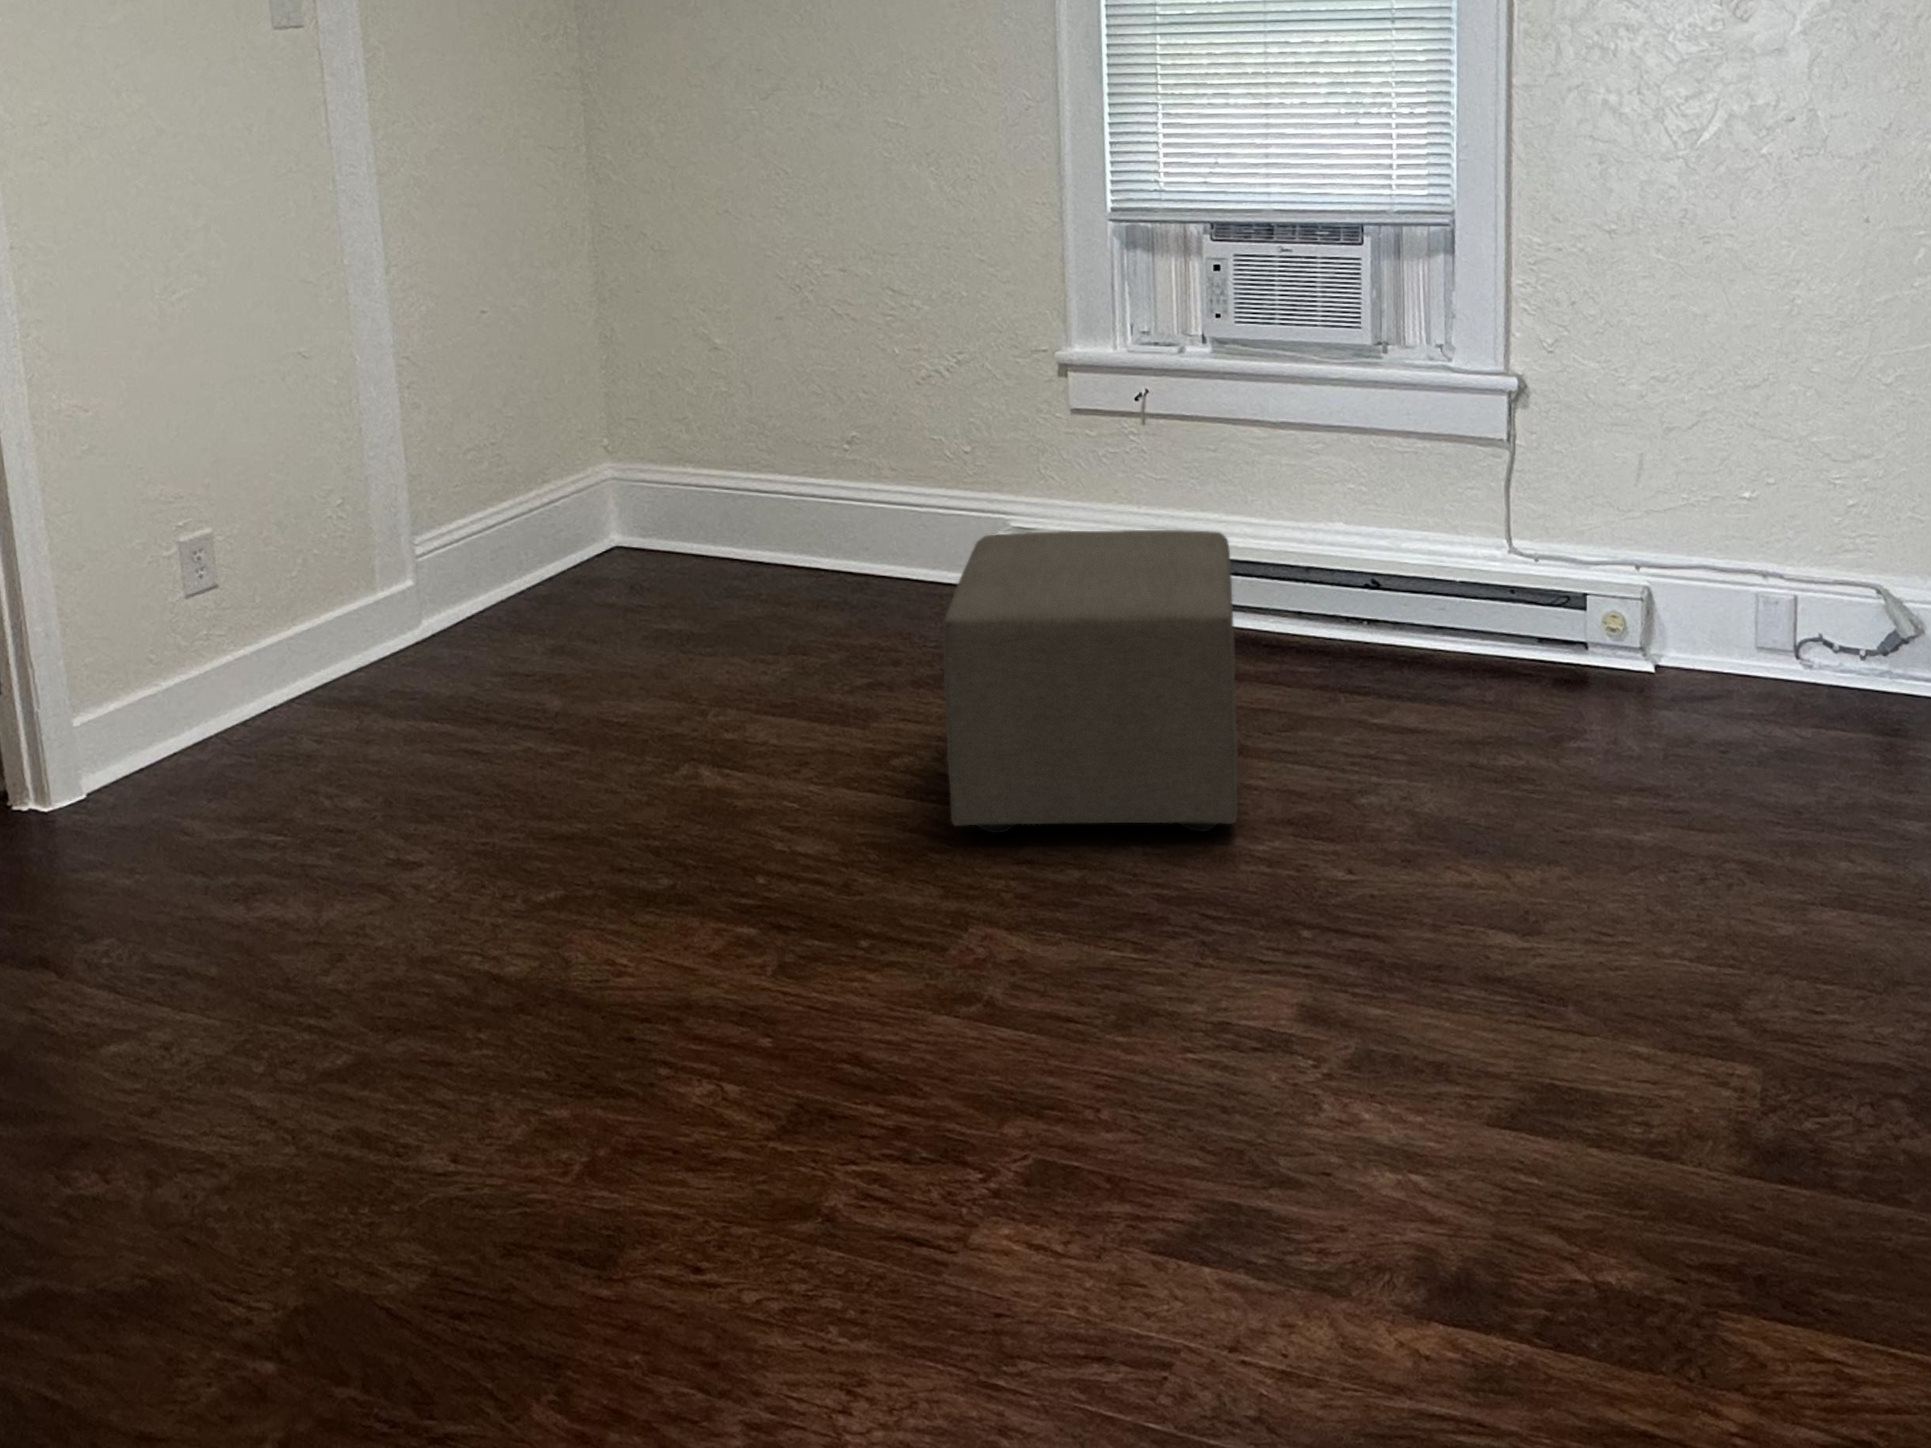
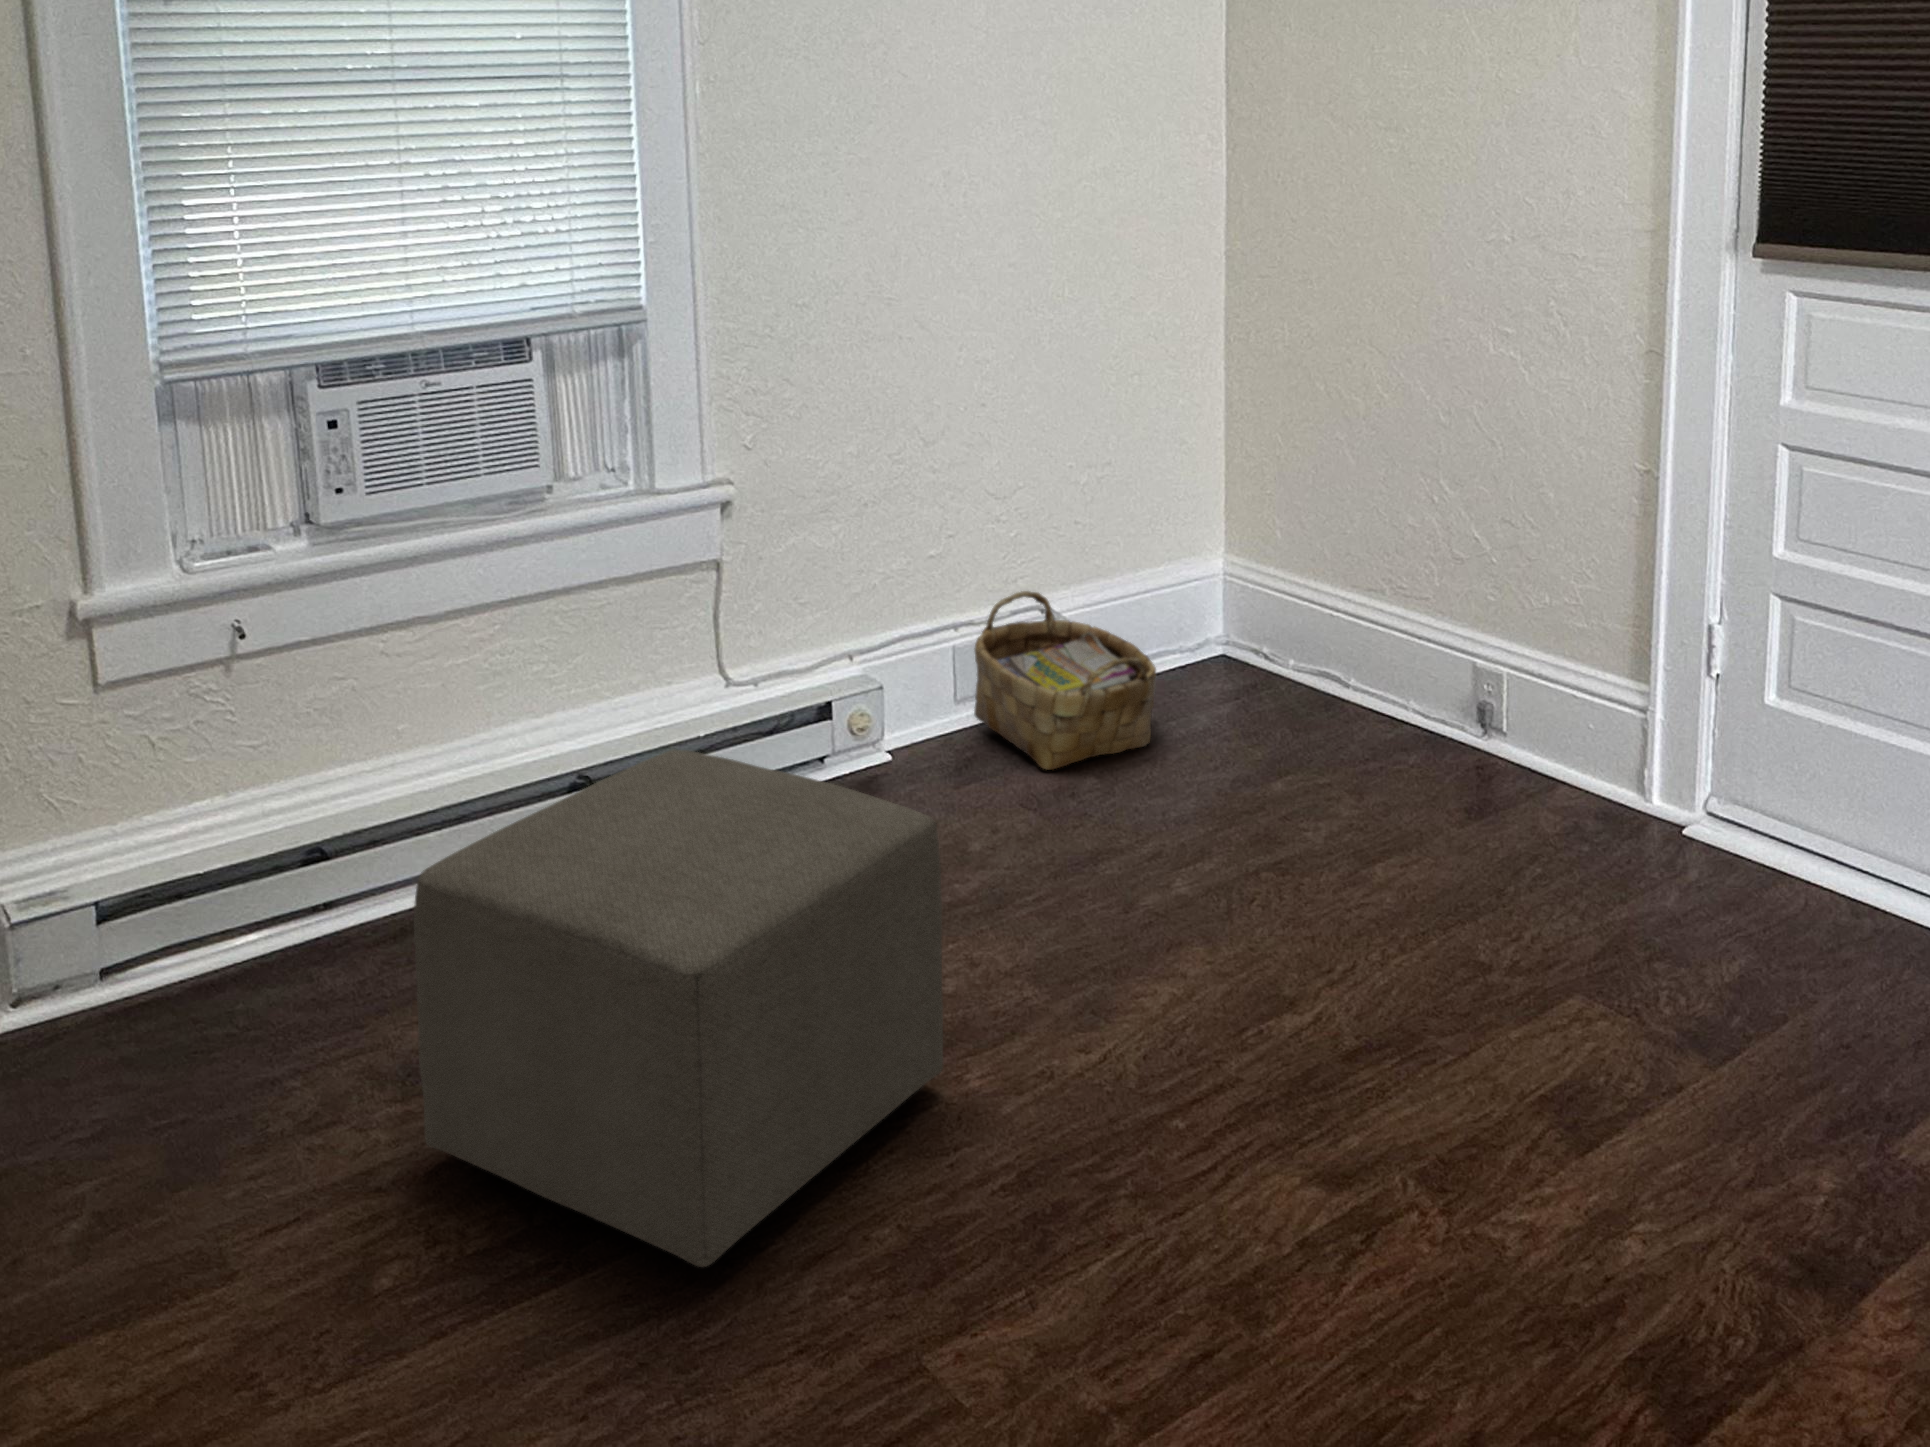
woven basket: none [1737,559,1916,748] -> present [974,591,1156,770]

